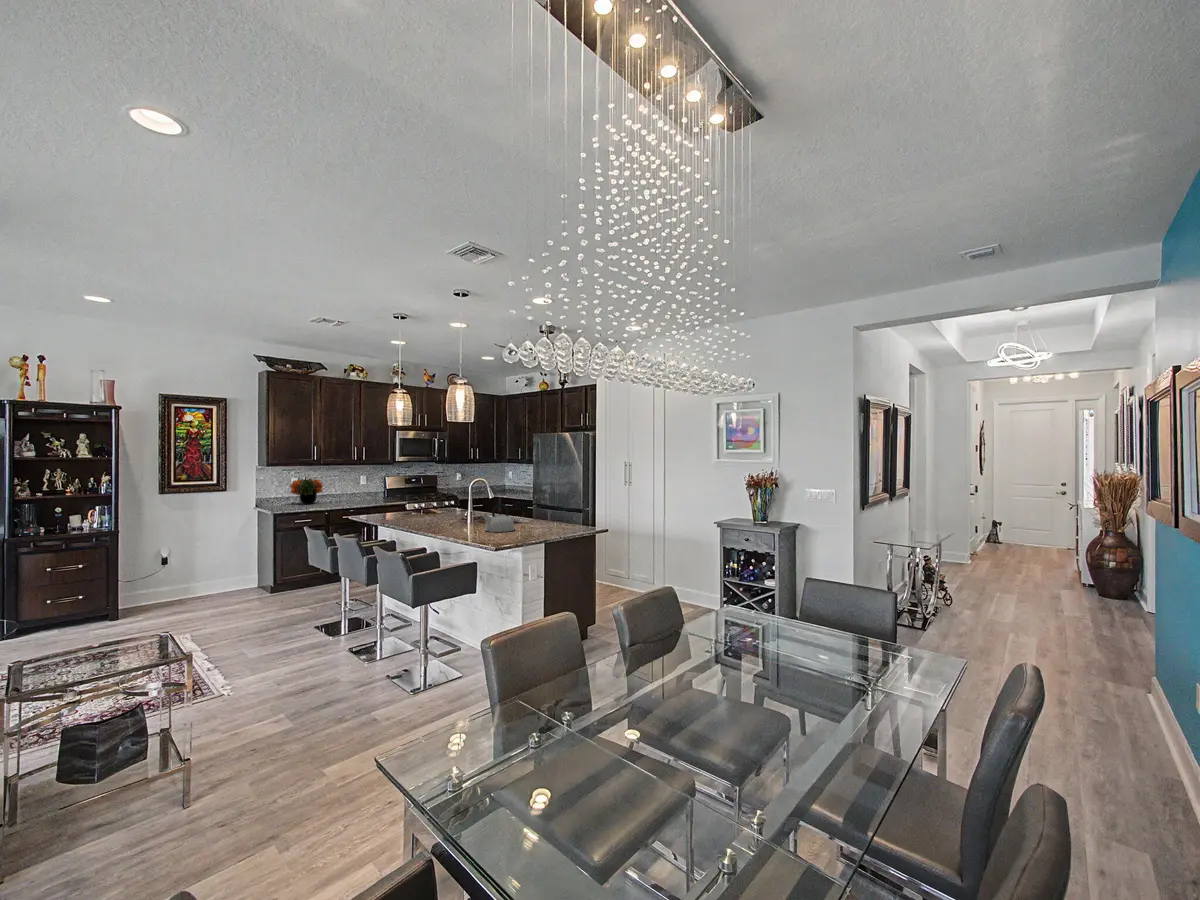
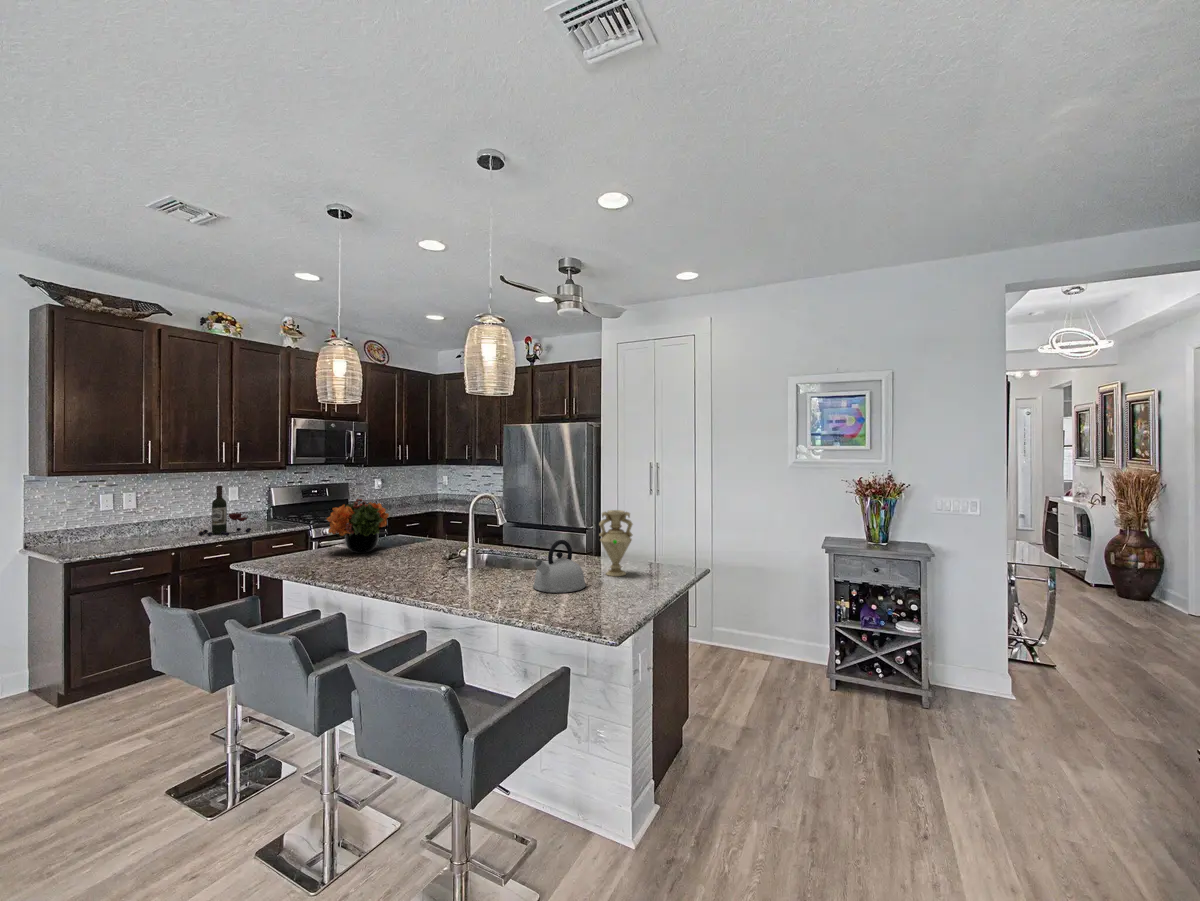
wine bottle: none [340,475,370,505] -> present [199,486,251,536]
flower arrangement: present [290,477,323,504] -> present [327,499,389,553]
vase: none [532,490,552,528] -> present [599,510,633,576]

